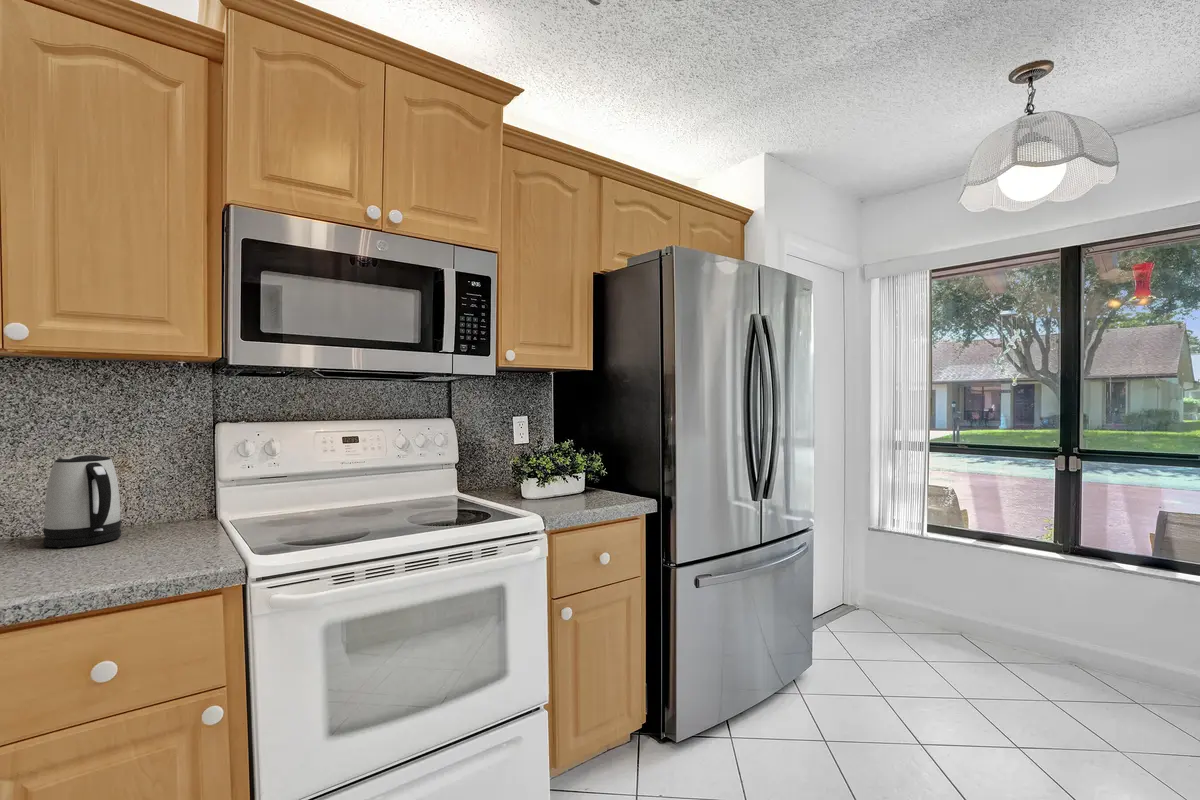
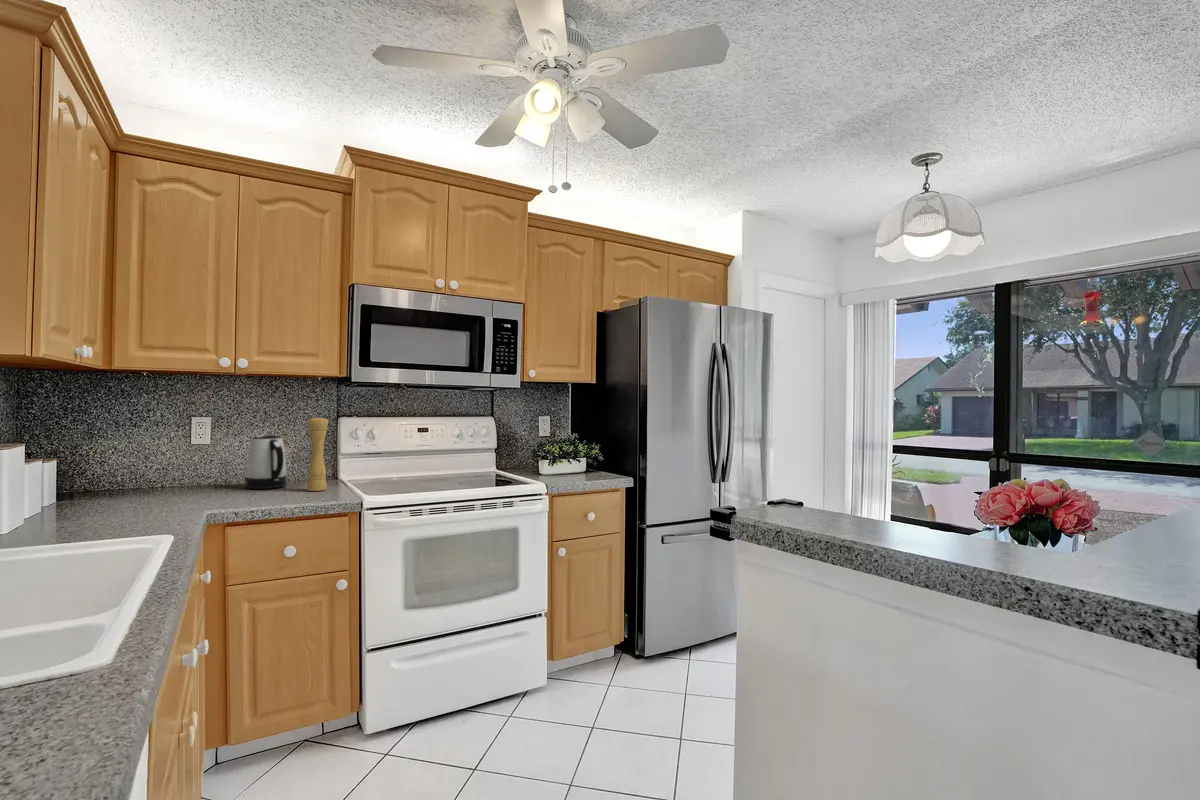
pepper mill: none [153,423,190,547] -> present [307,417,328,491]

